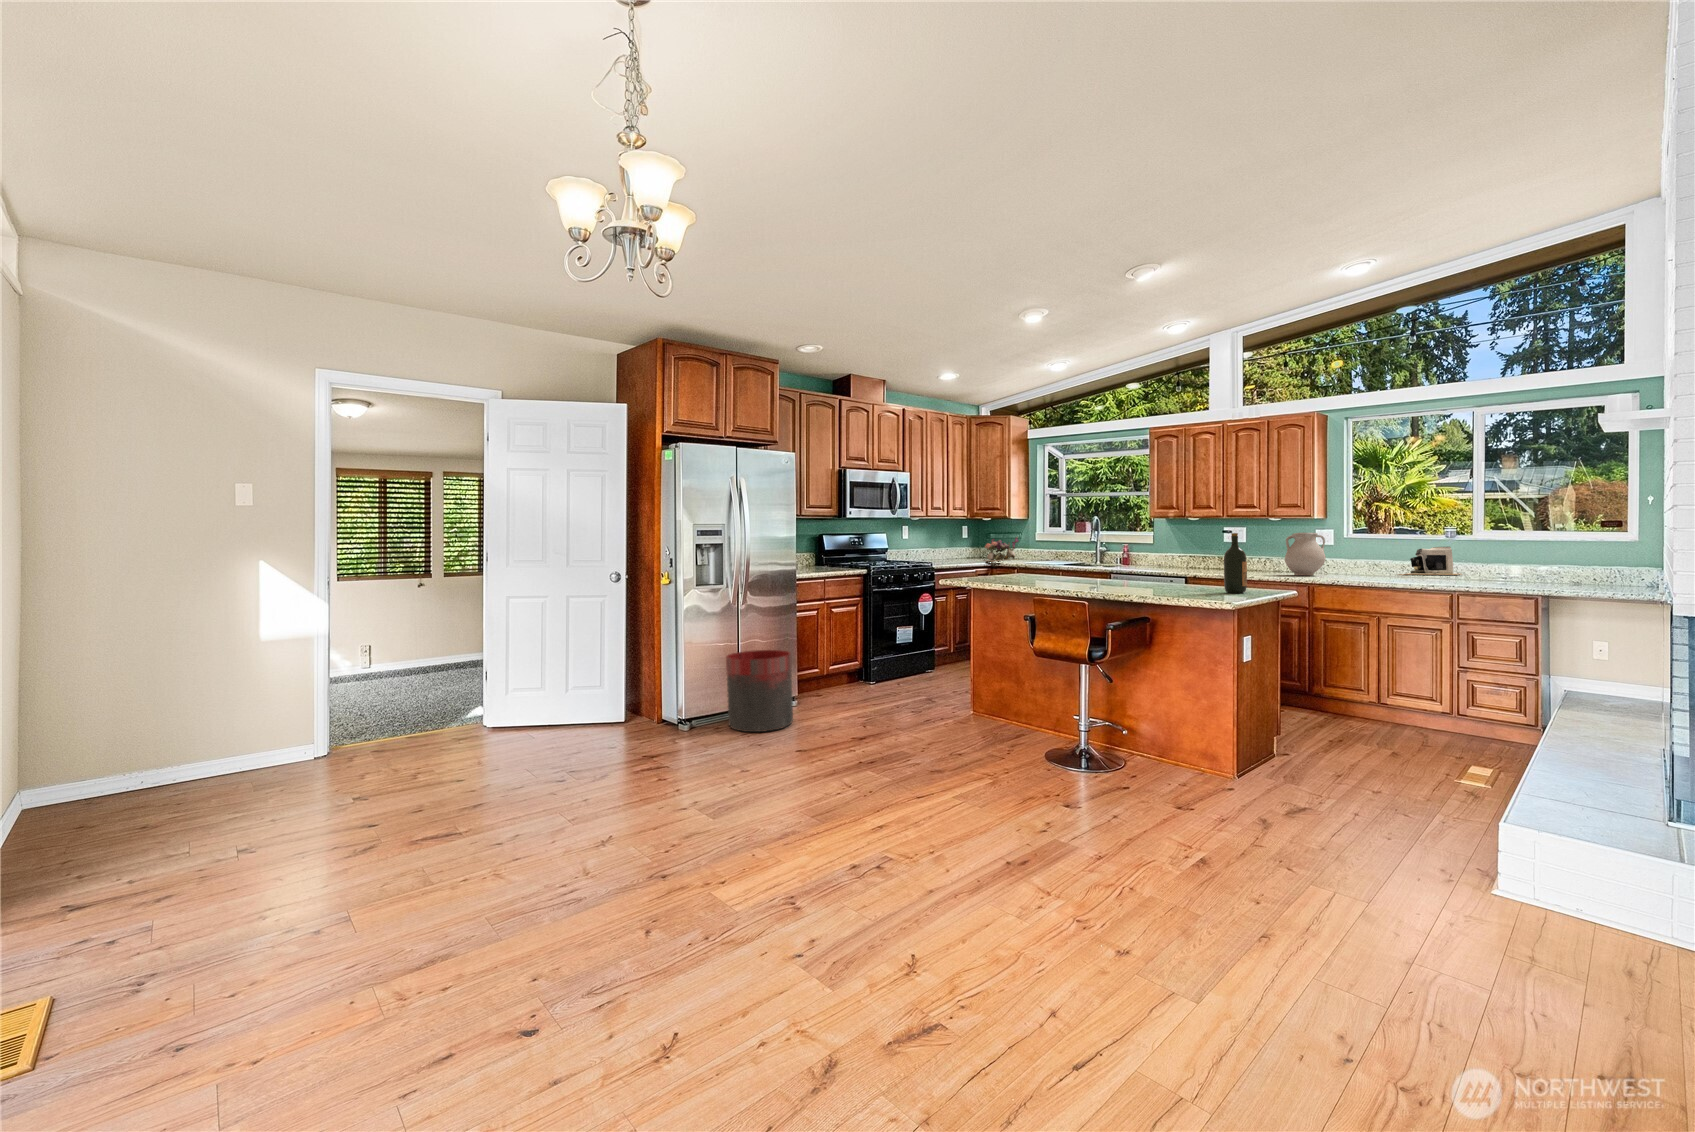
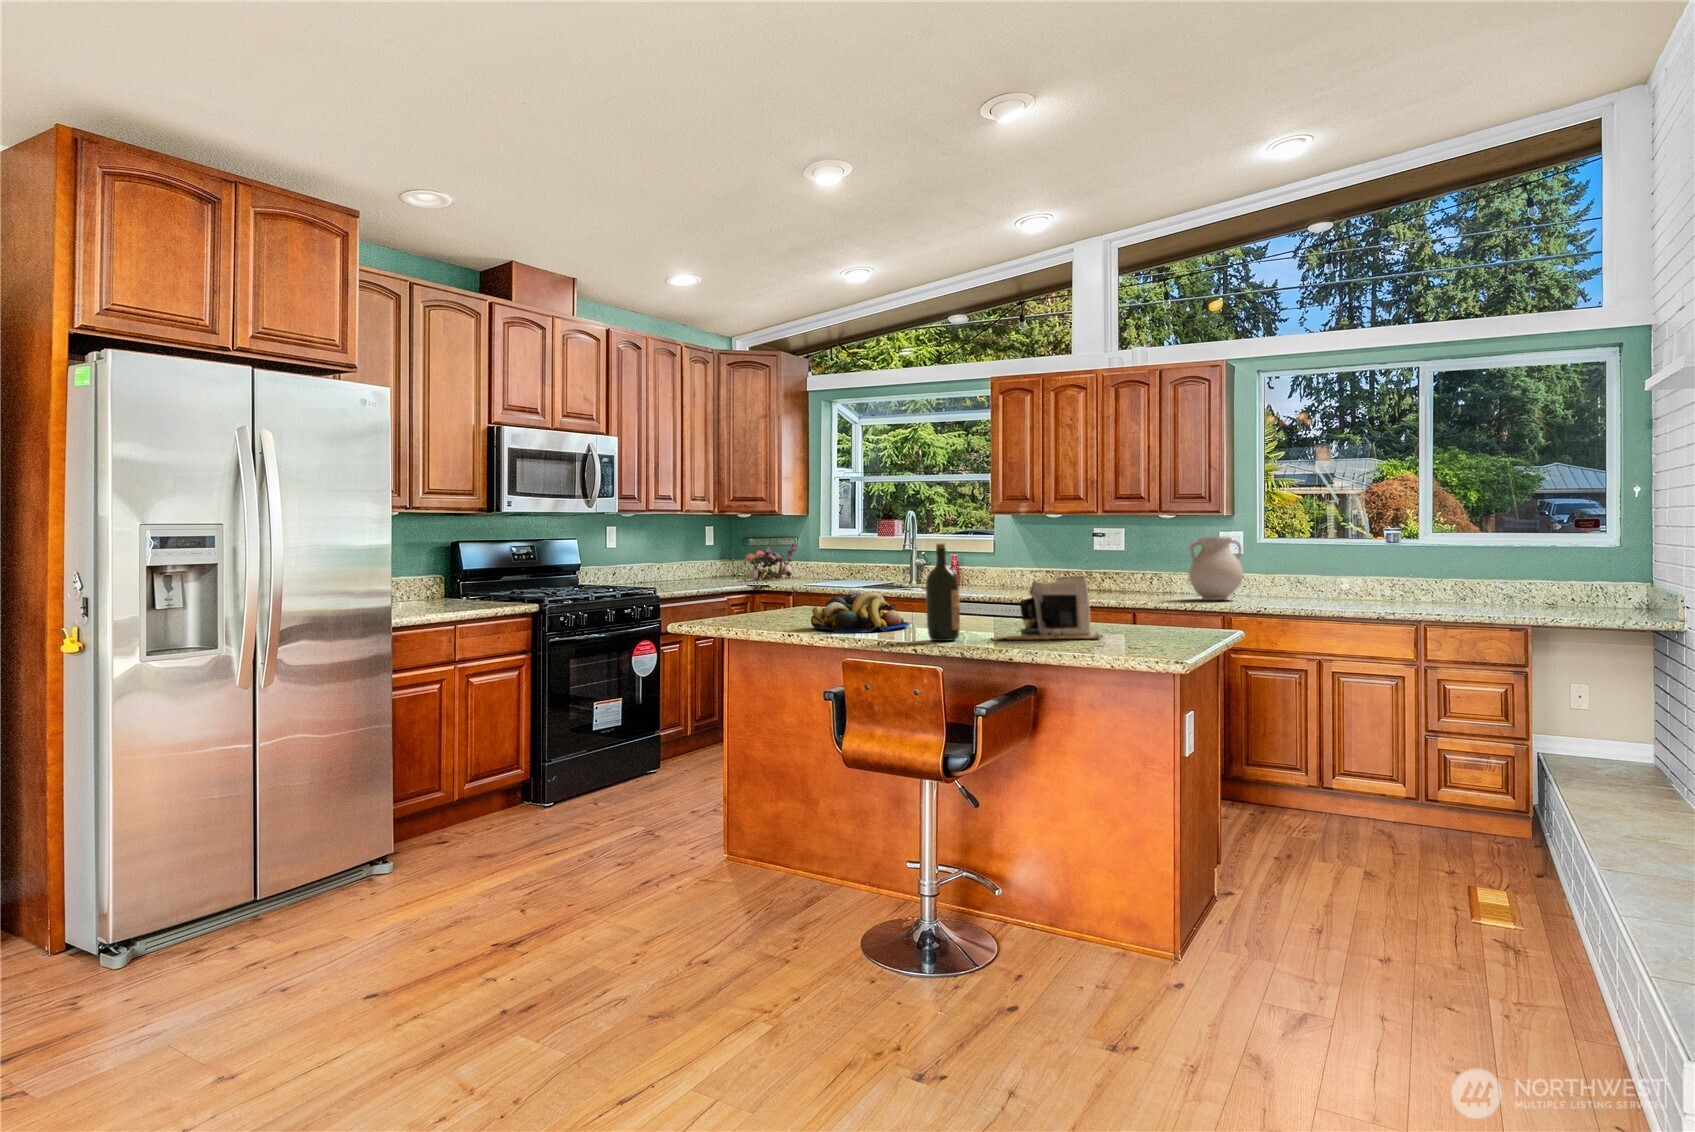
wine bottle: present [1224,533,1247,593] -> present [926,543,960,641]
coffee maker: present [1399,547,1462,575] -> present [992,576,1103,641]
fruit bowl: none [1020,564,1079,586] -> present [811,592,909,633]
trash can: present [726,650,793,732] -> none [218,773,377,956]

